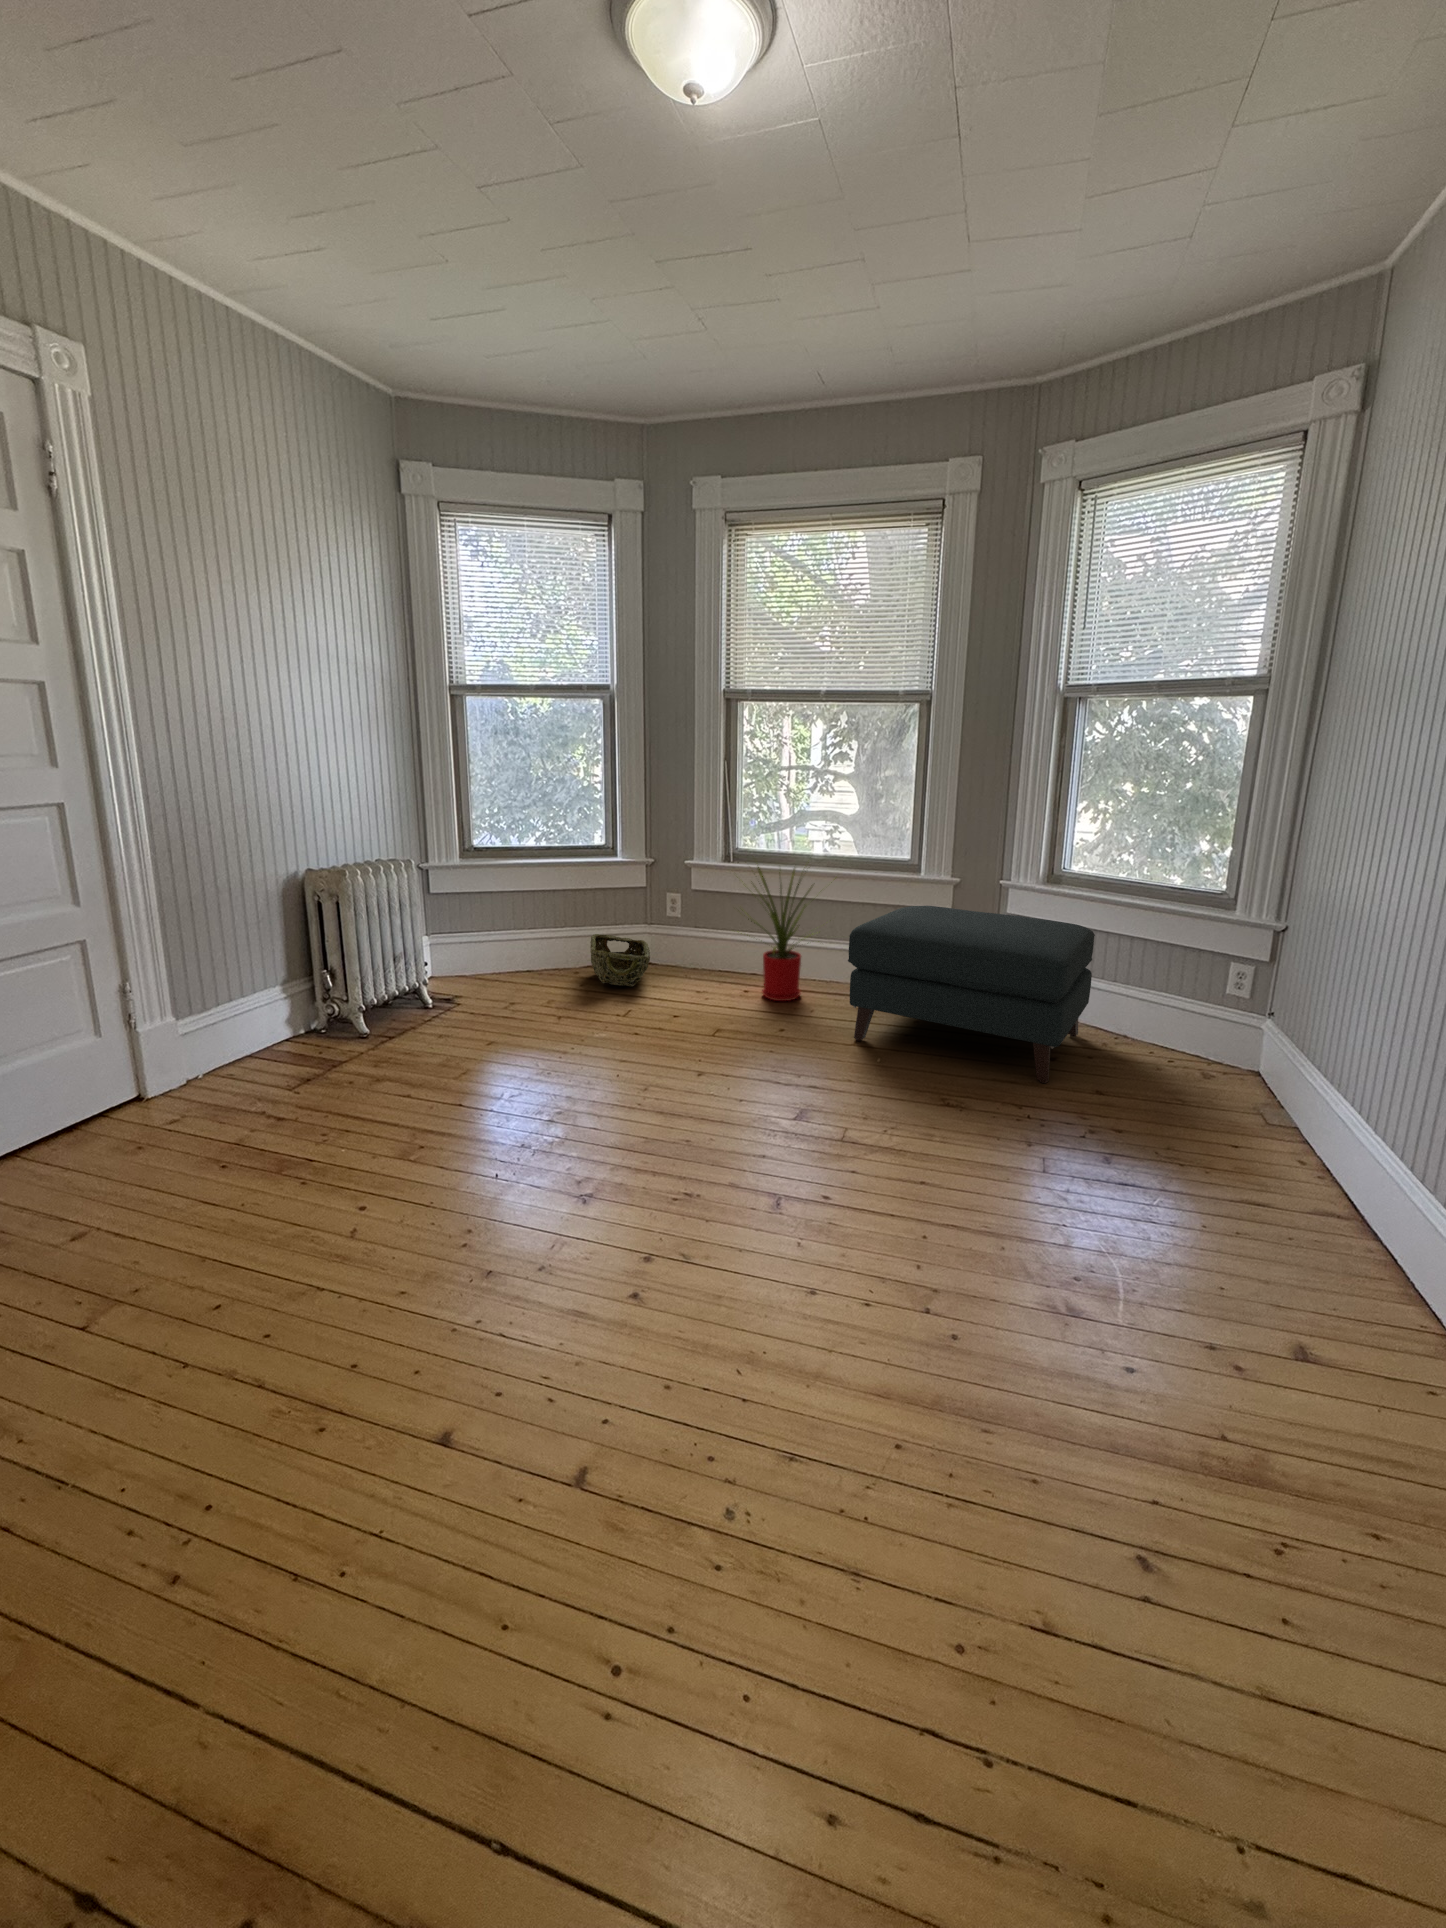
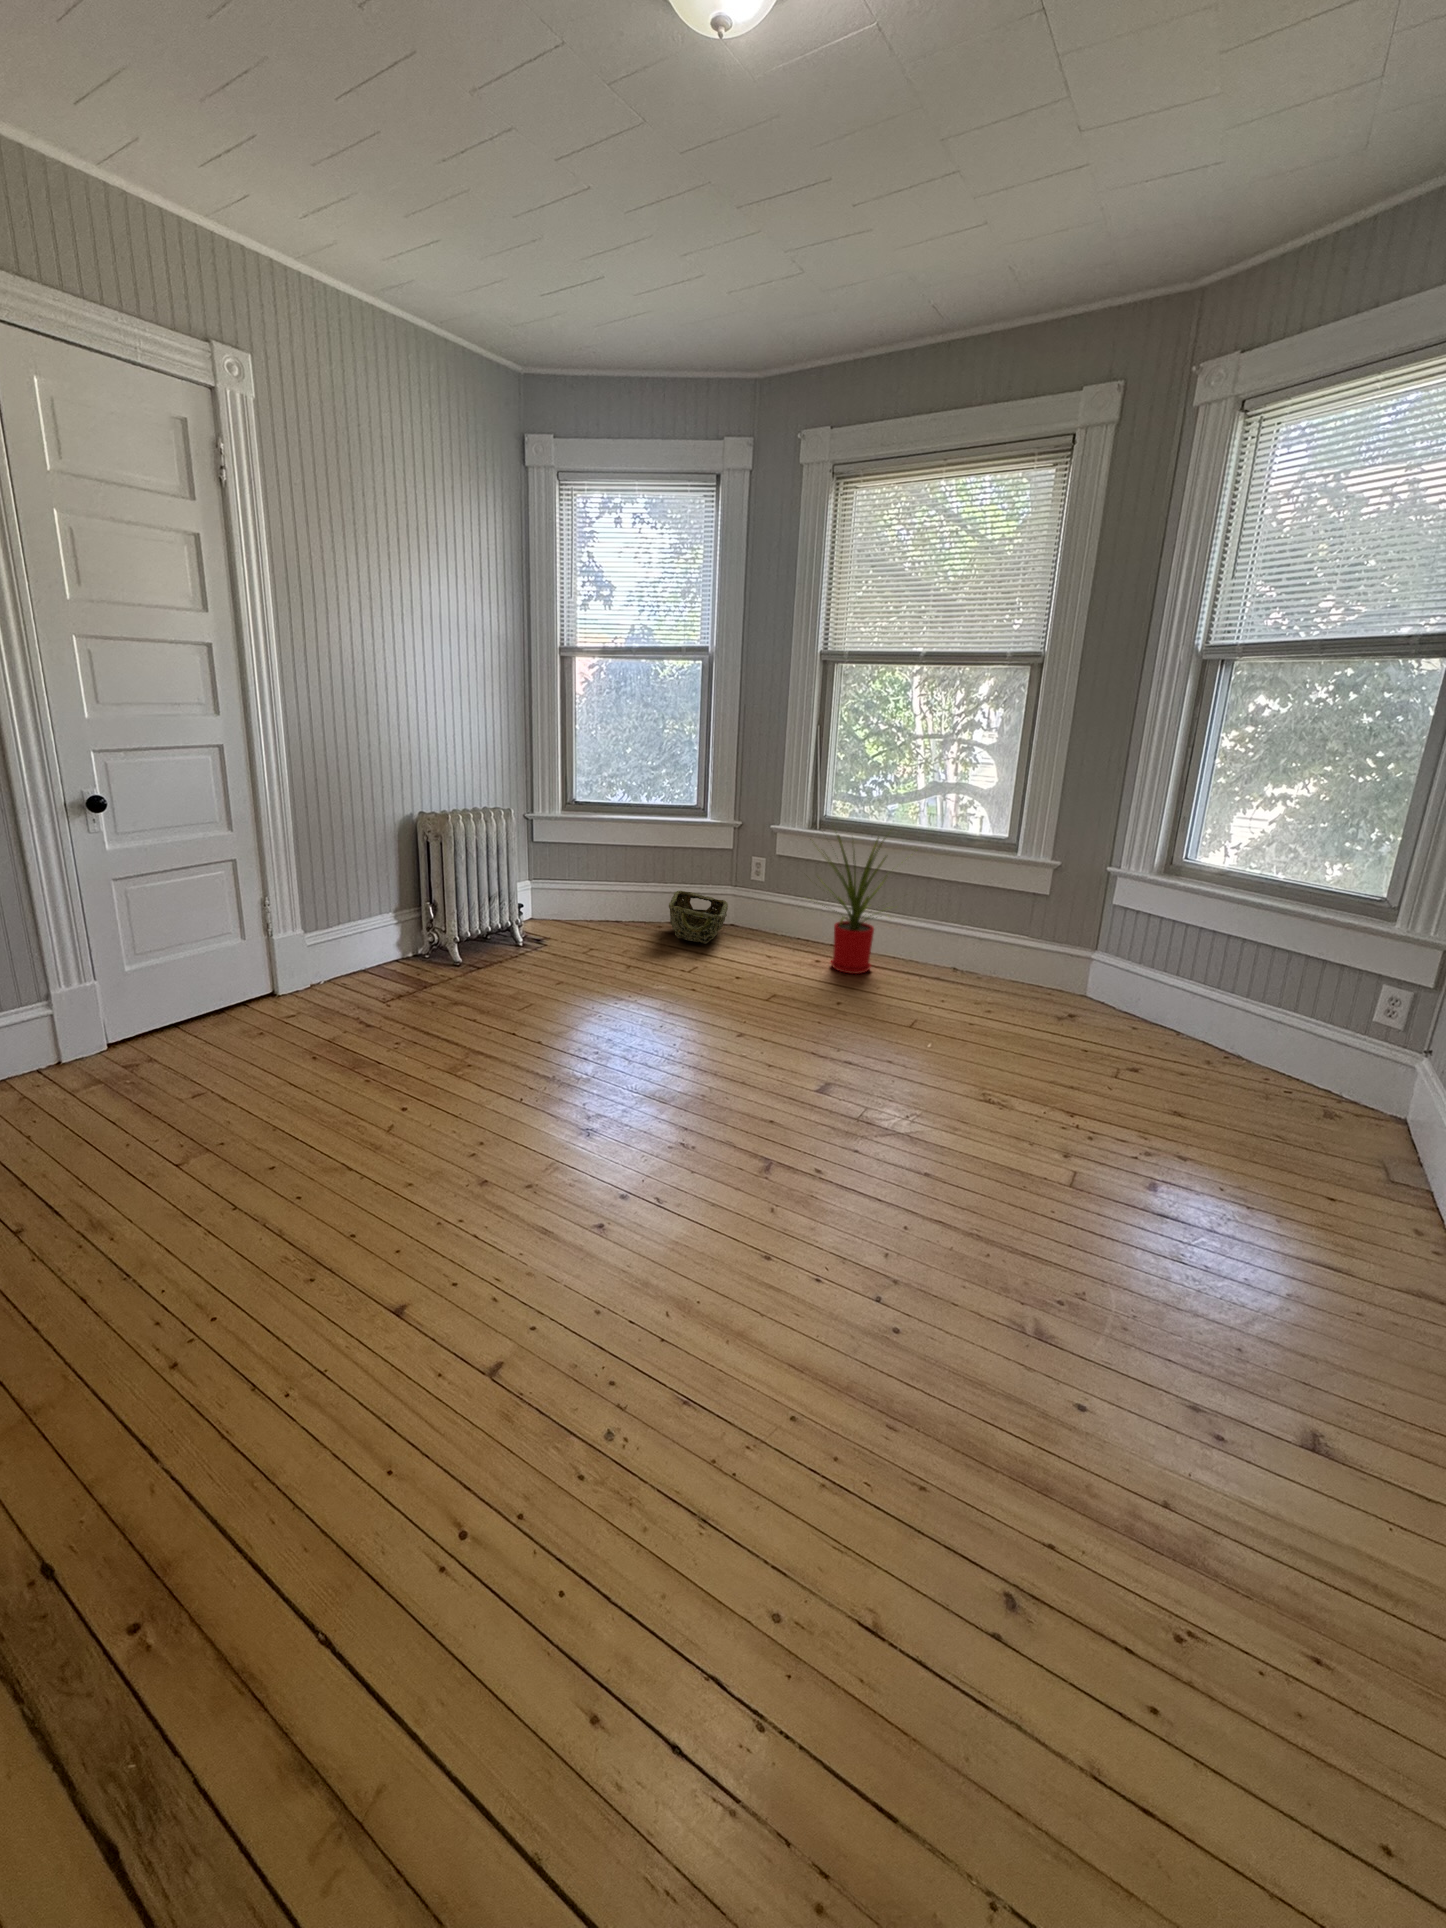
ottoman: present [848,906,1095,1083] -> none [908,887,1207,1093]

